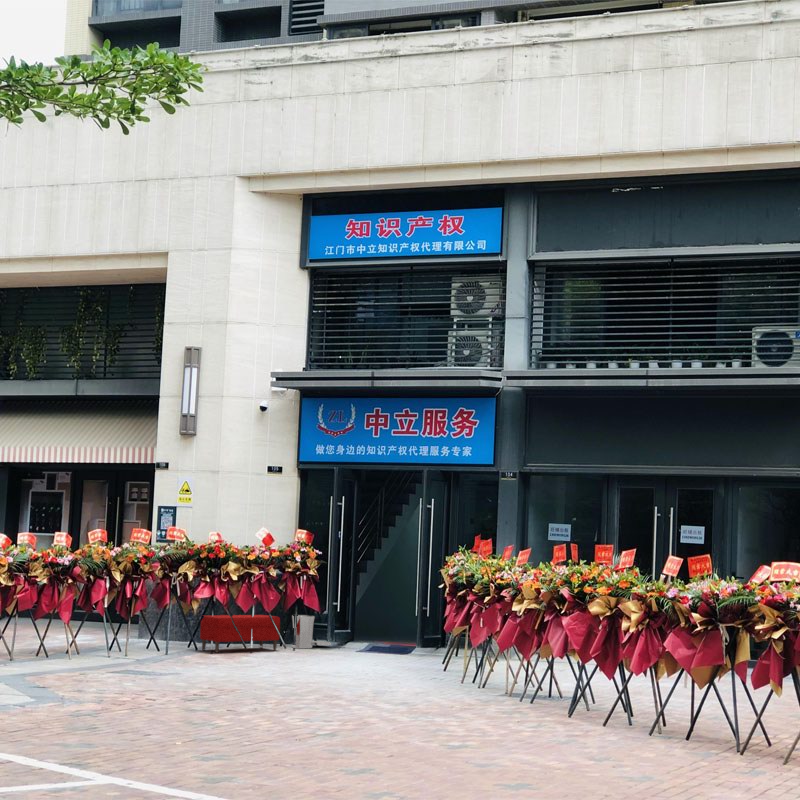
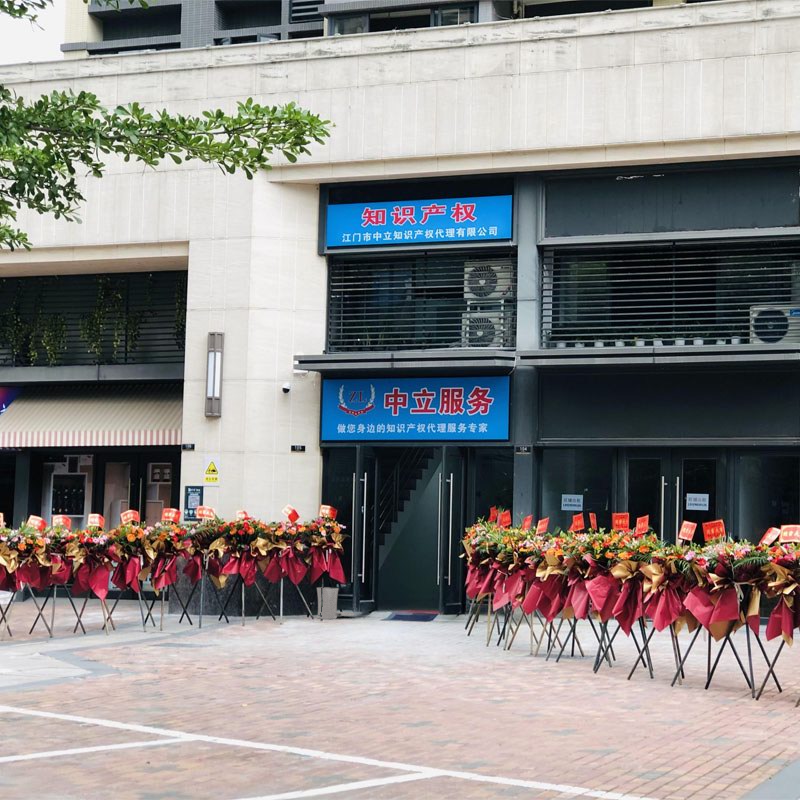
bench: present [200,615,280,653] -> none [231,588,307,624]

